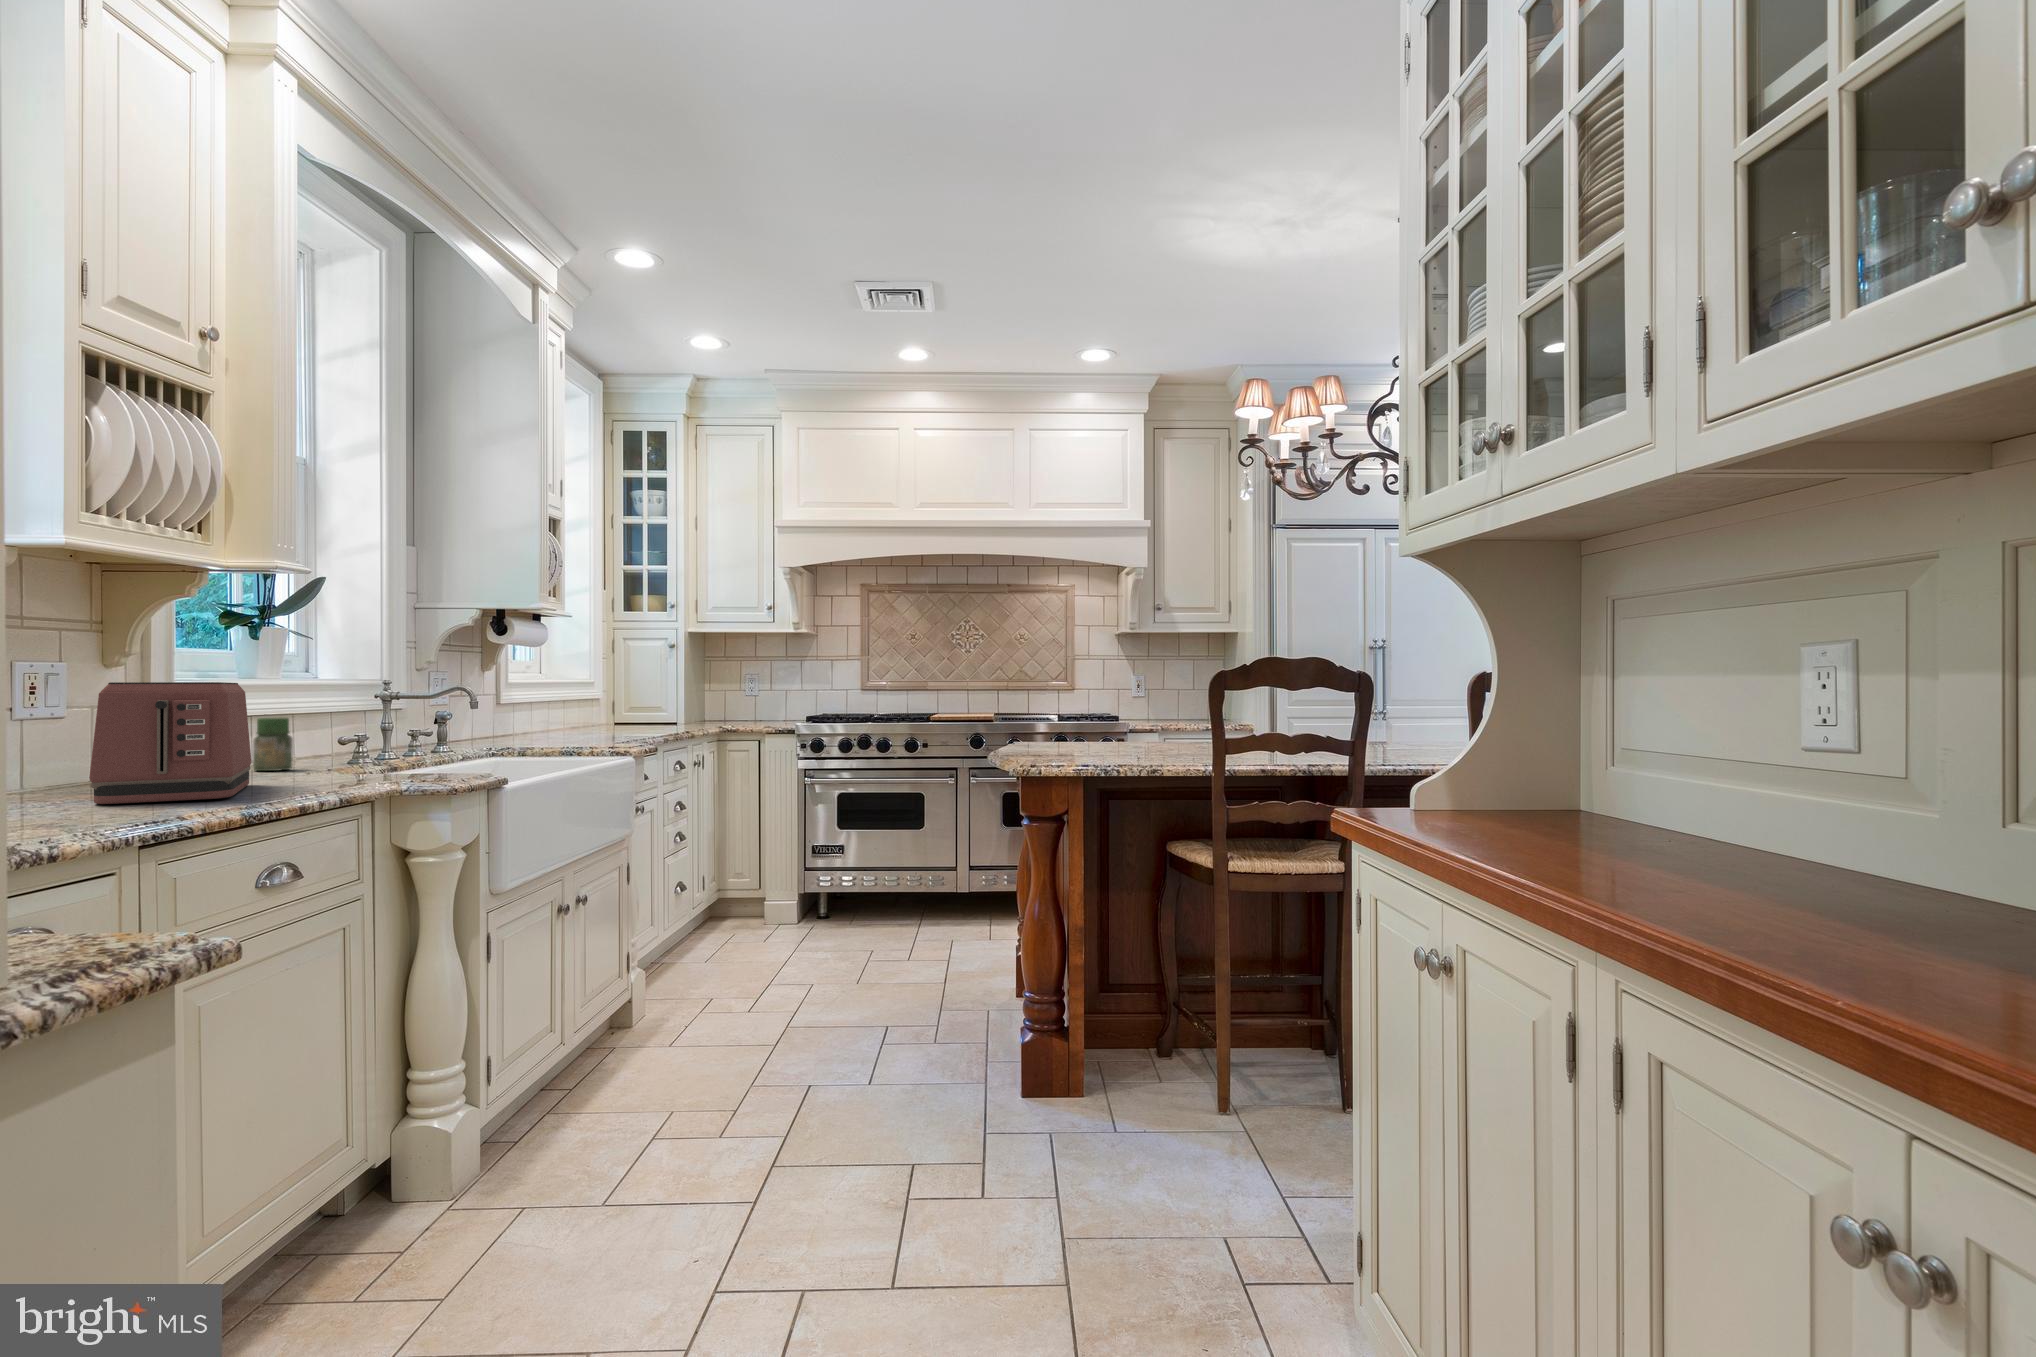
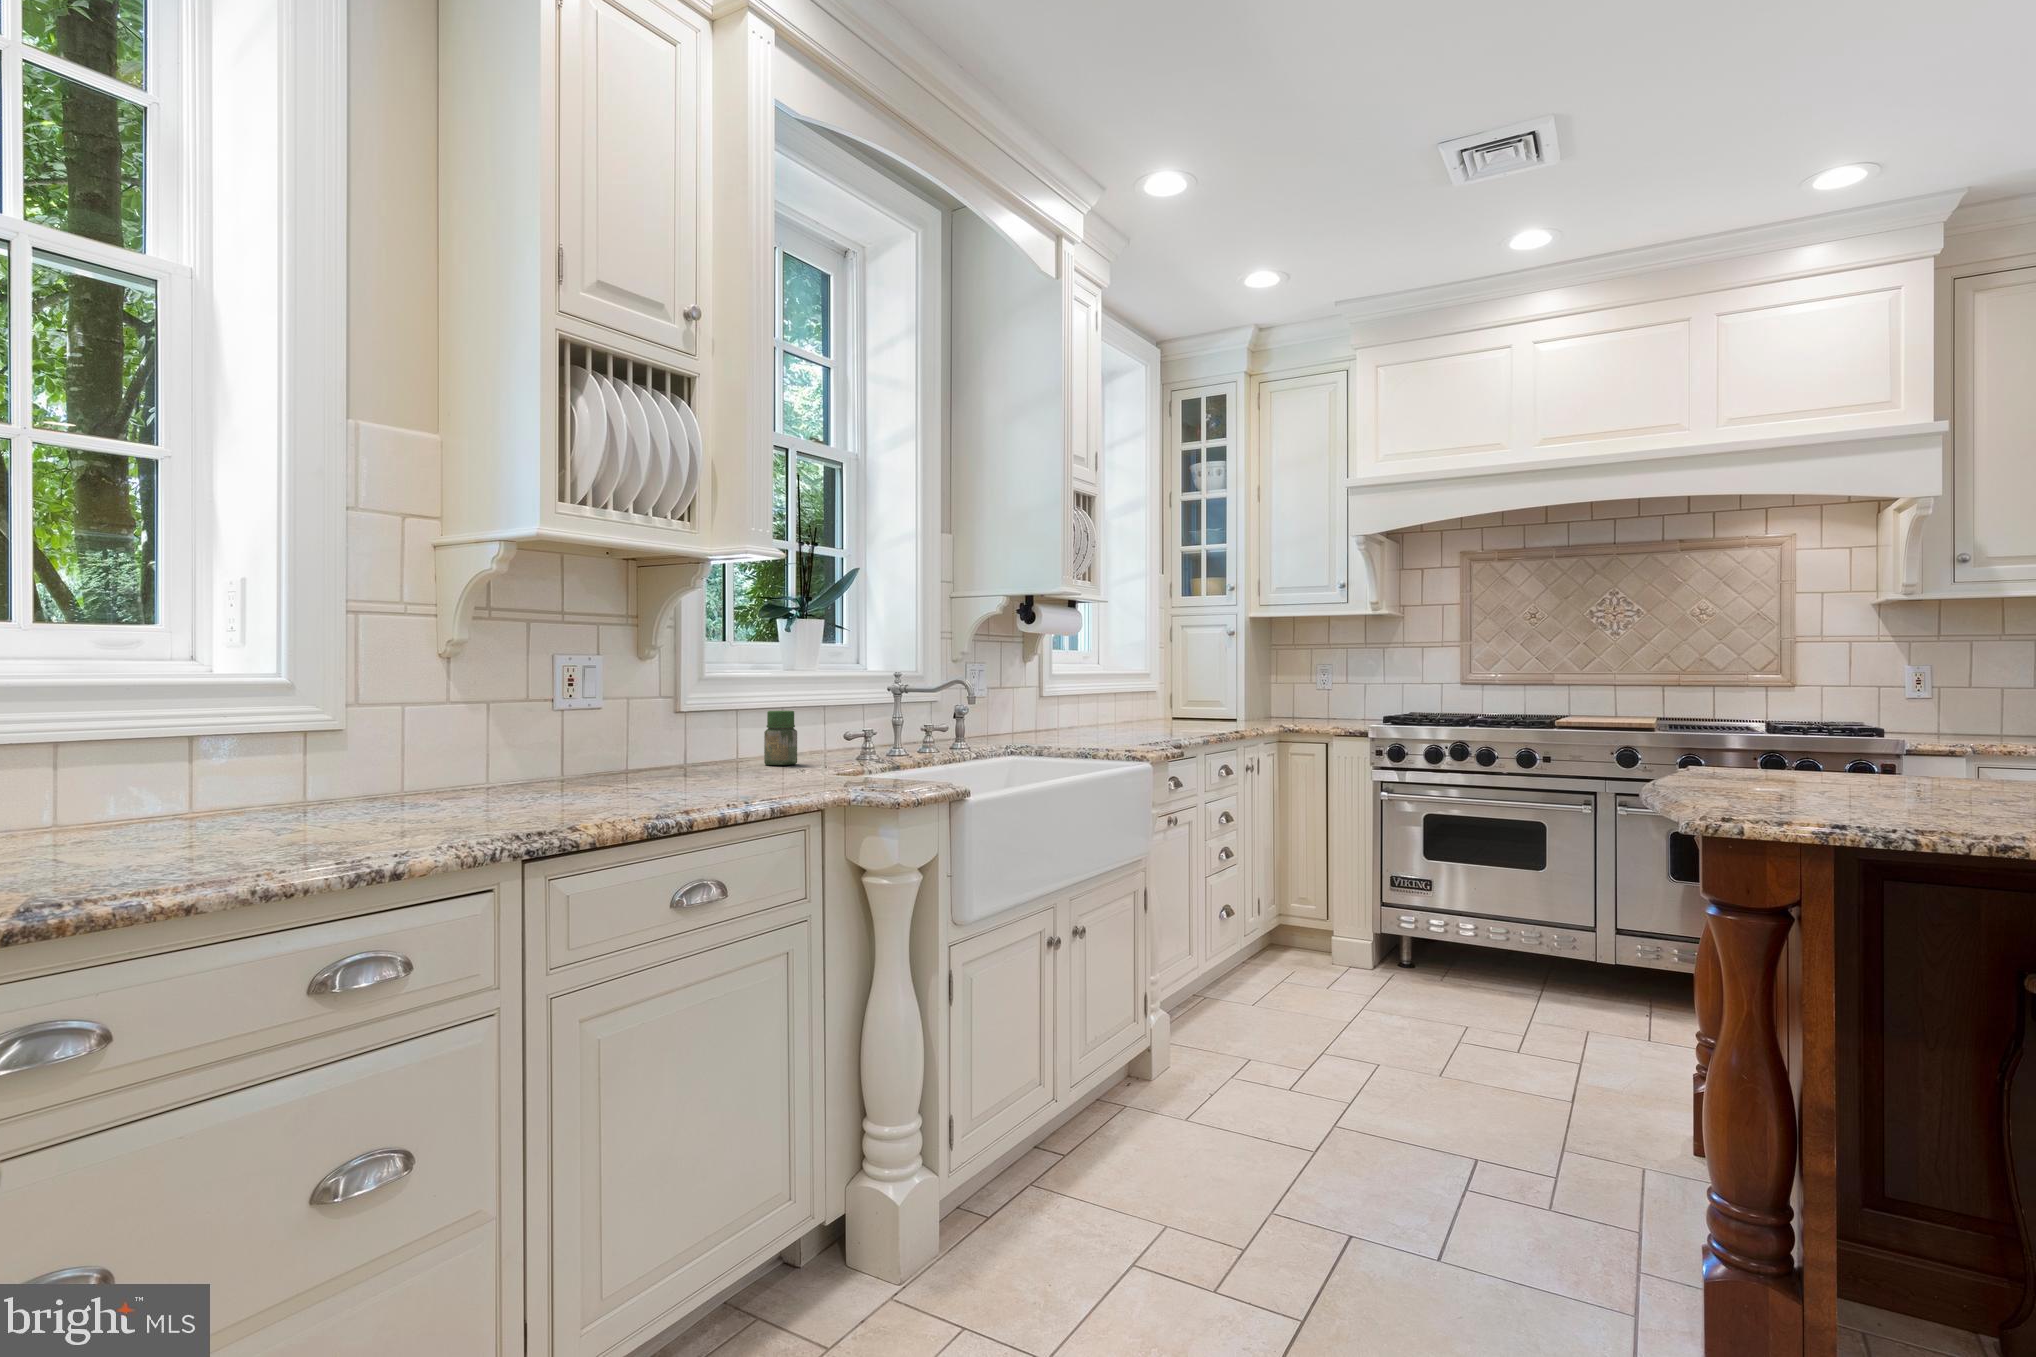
toaster: present [89,682,251,804] -> none [555,676,728,801]

